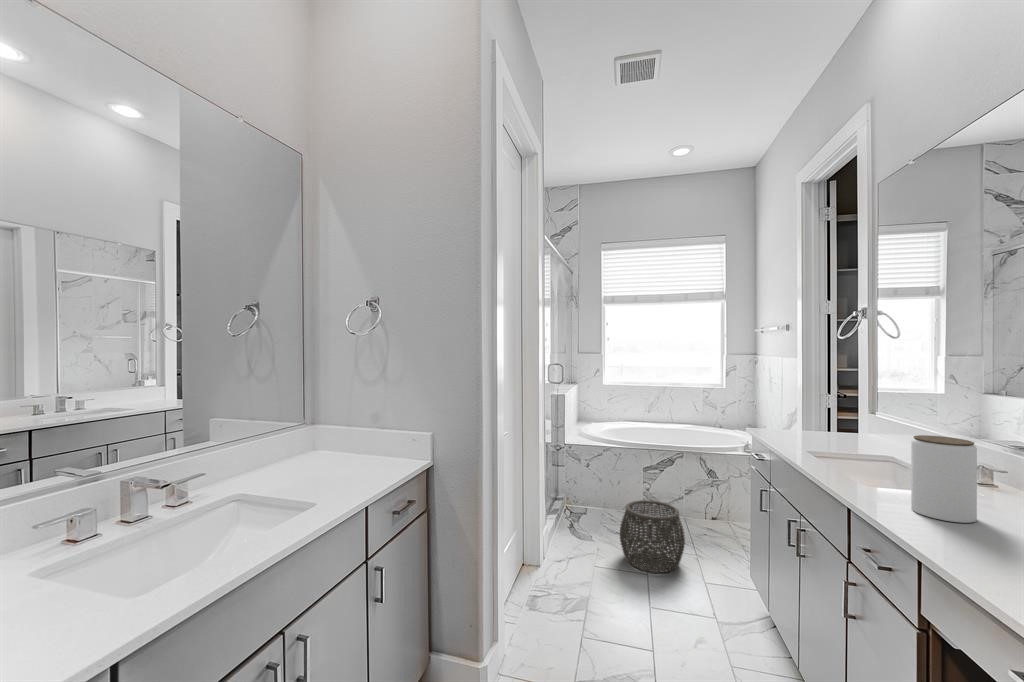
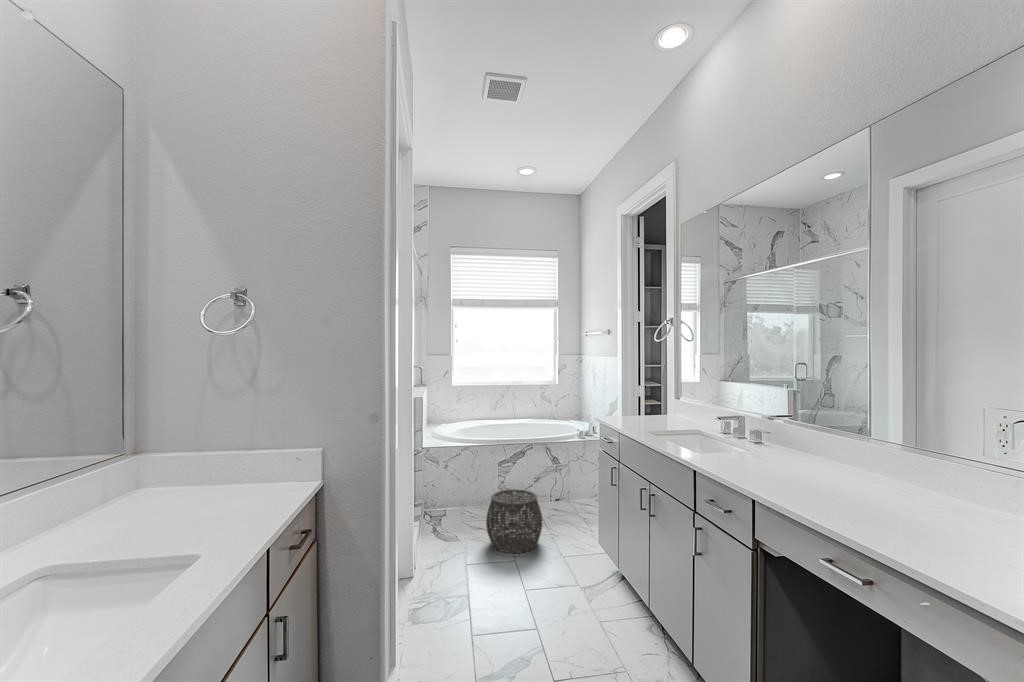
jar: present [911,435,977,523] -> none [724,412,763,470]

